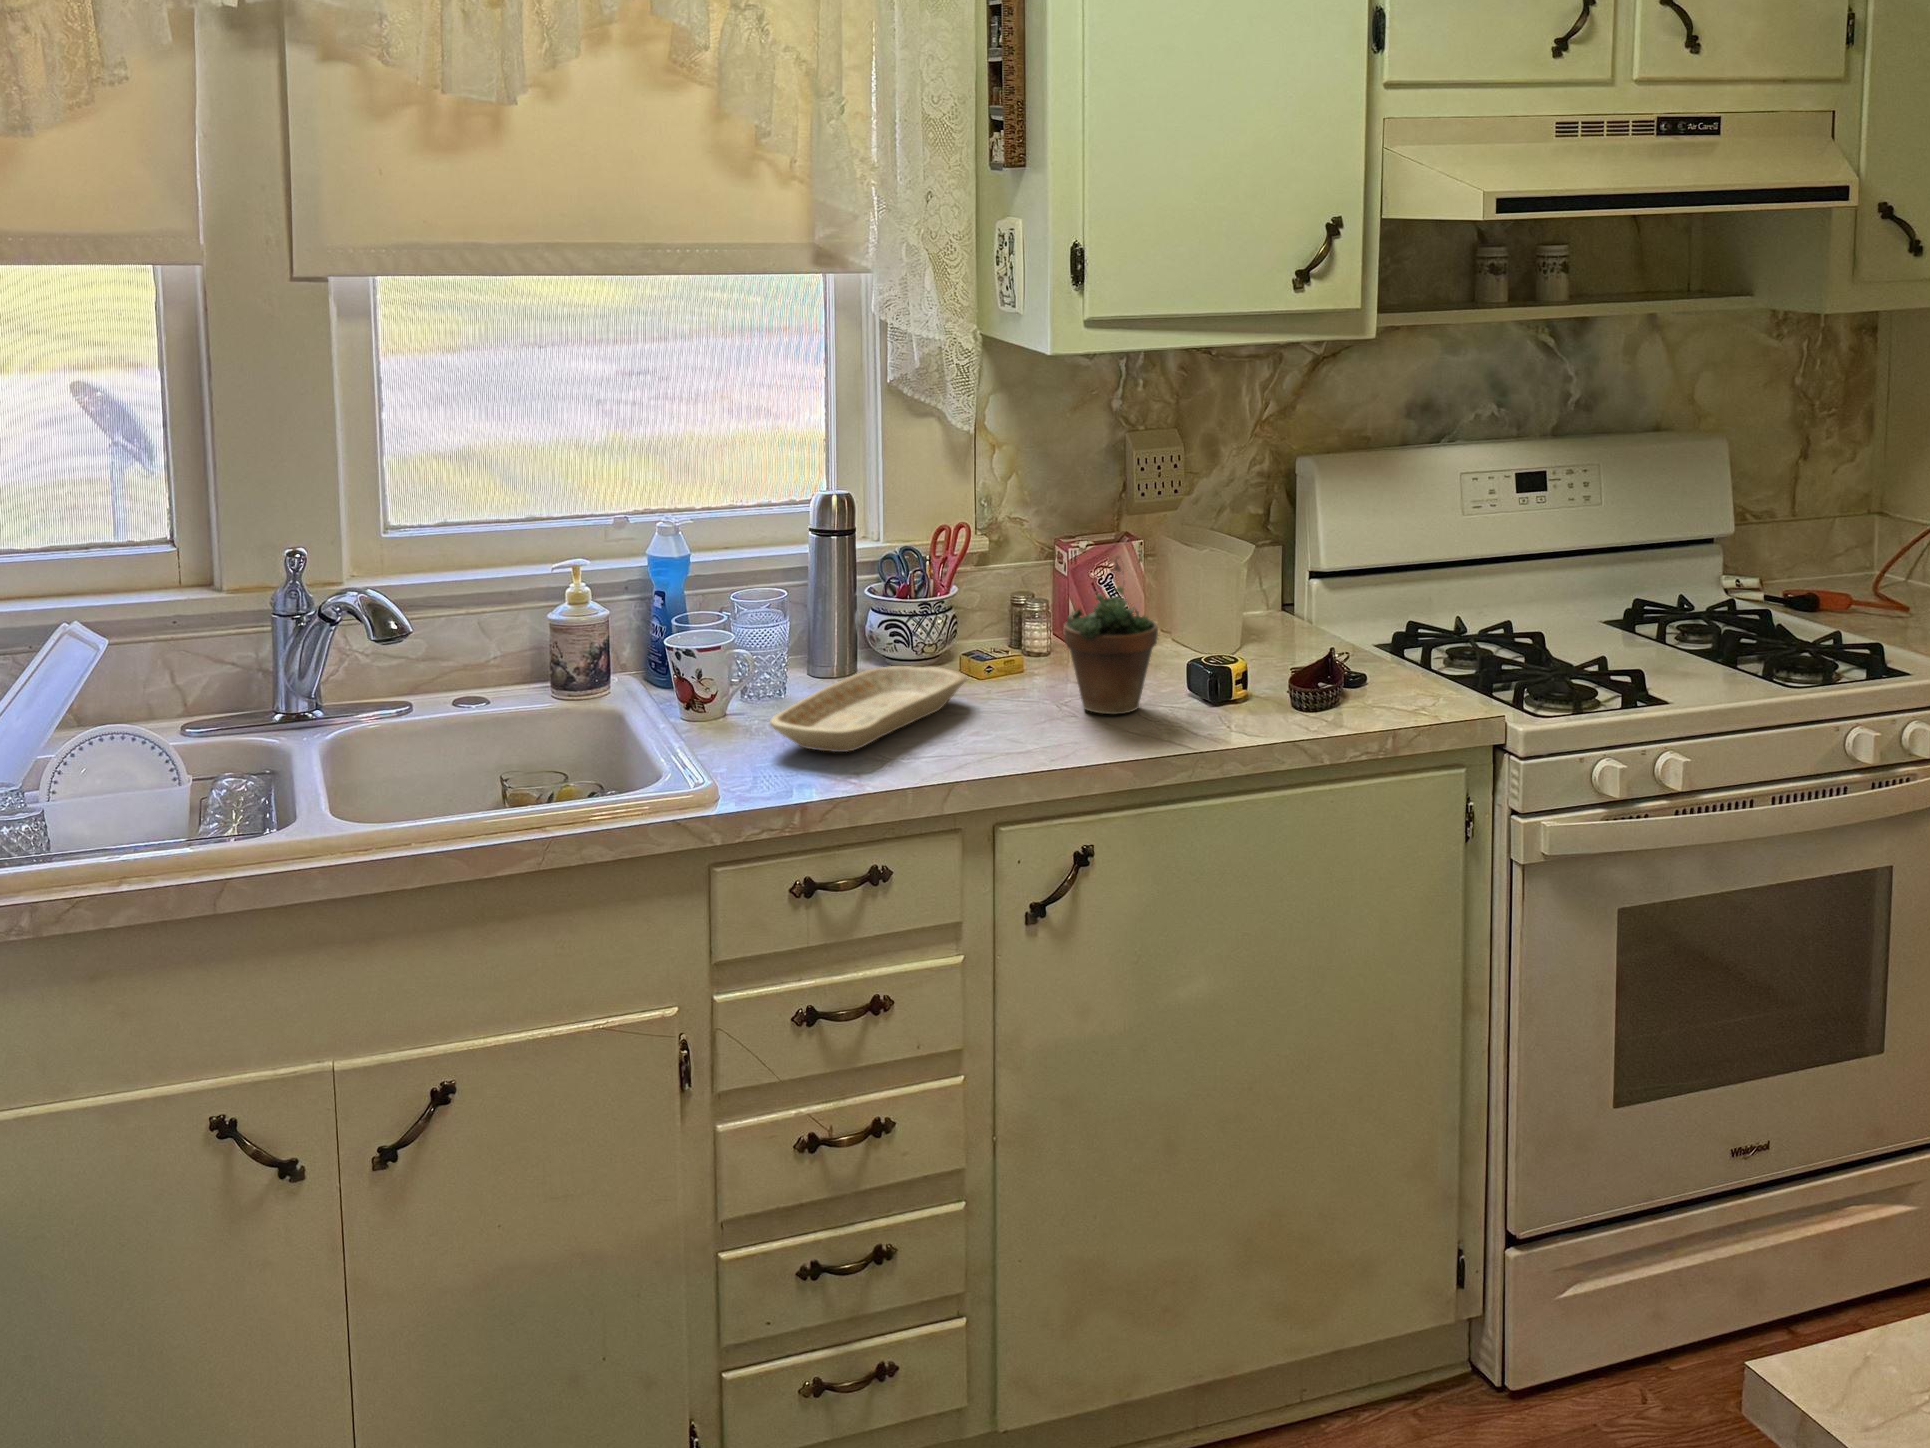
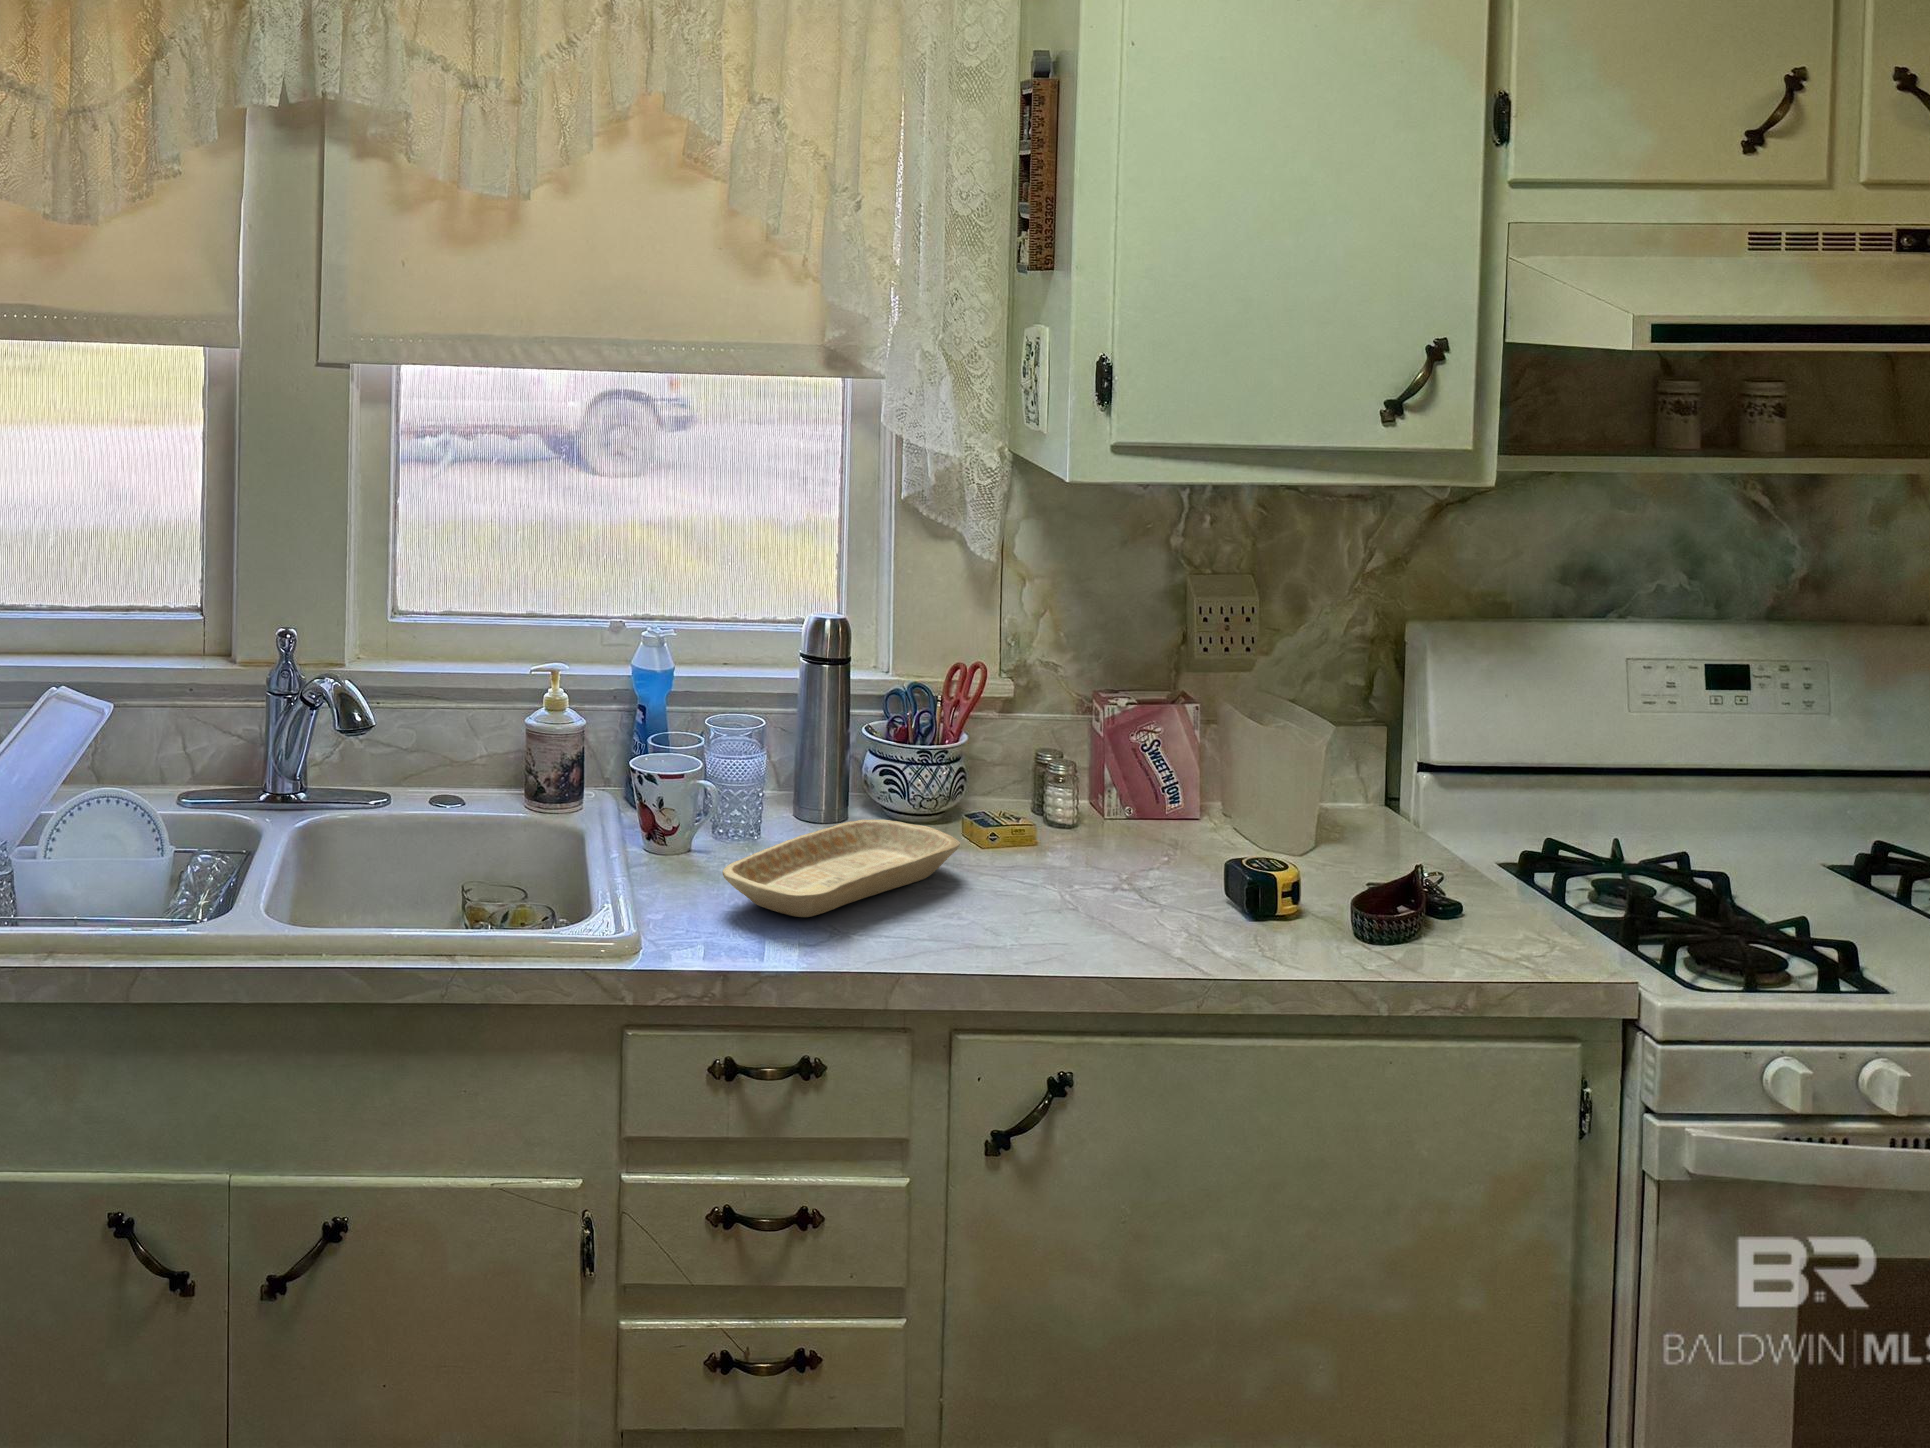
succulent plant: present [1064,557,1158,714] -> none [1072,727,1186,915]

